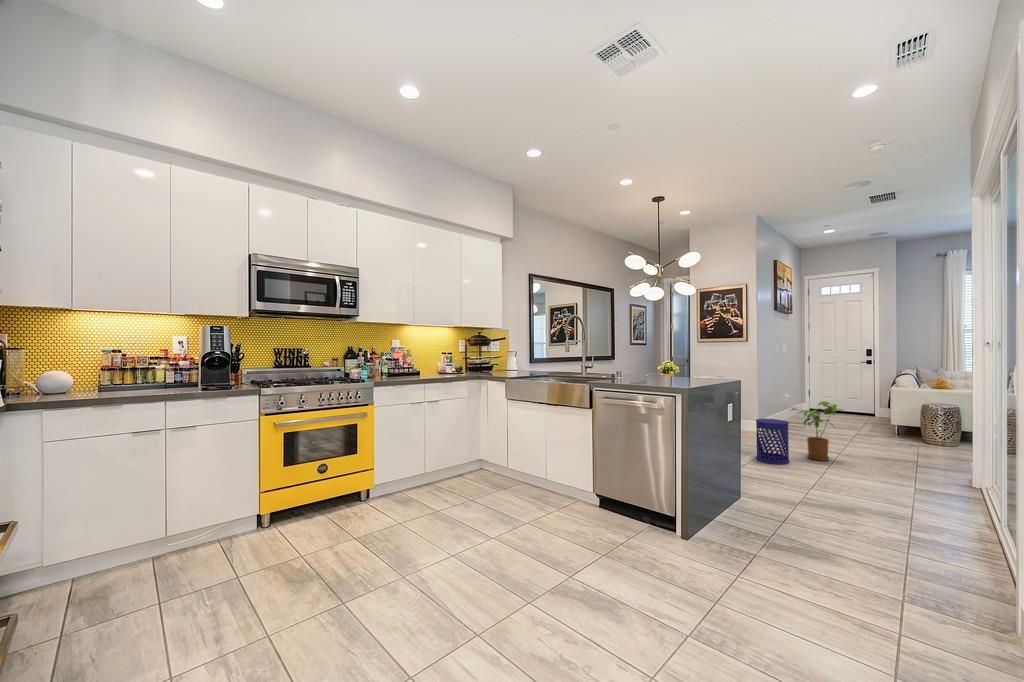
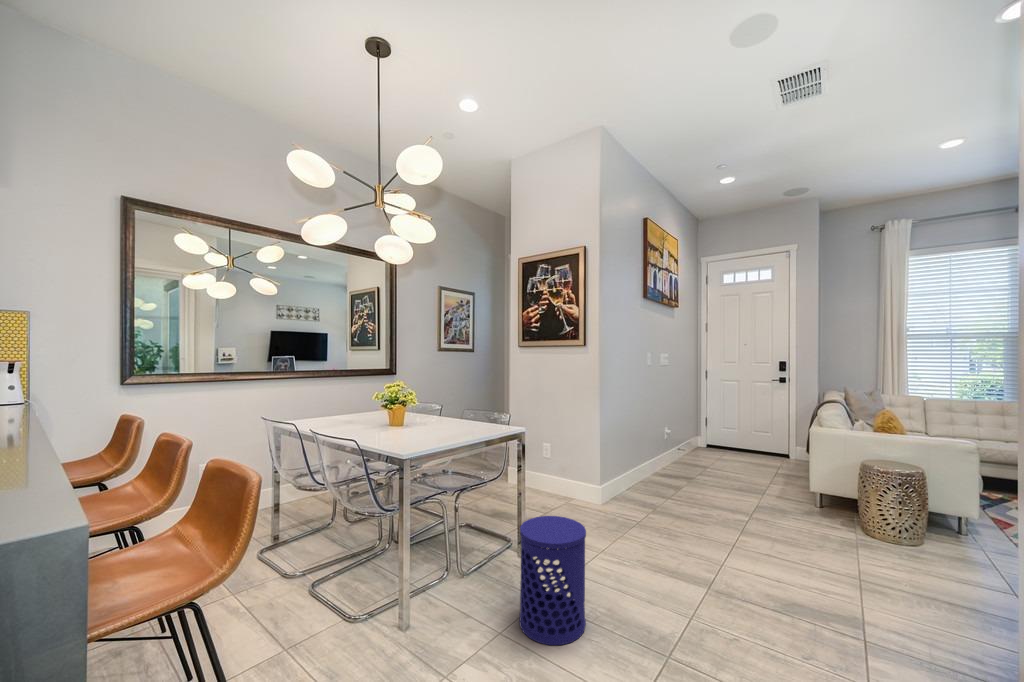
house plant: present [804,401,842,461] -> none [628,480,710,618]

